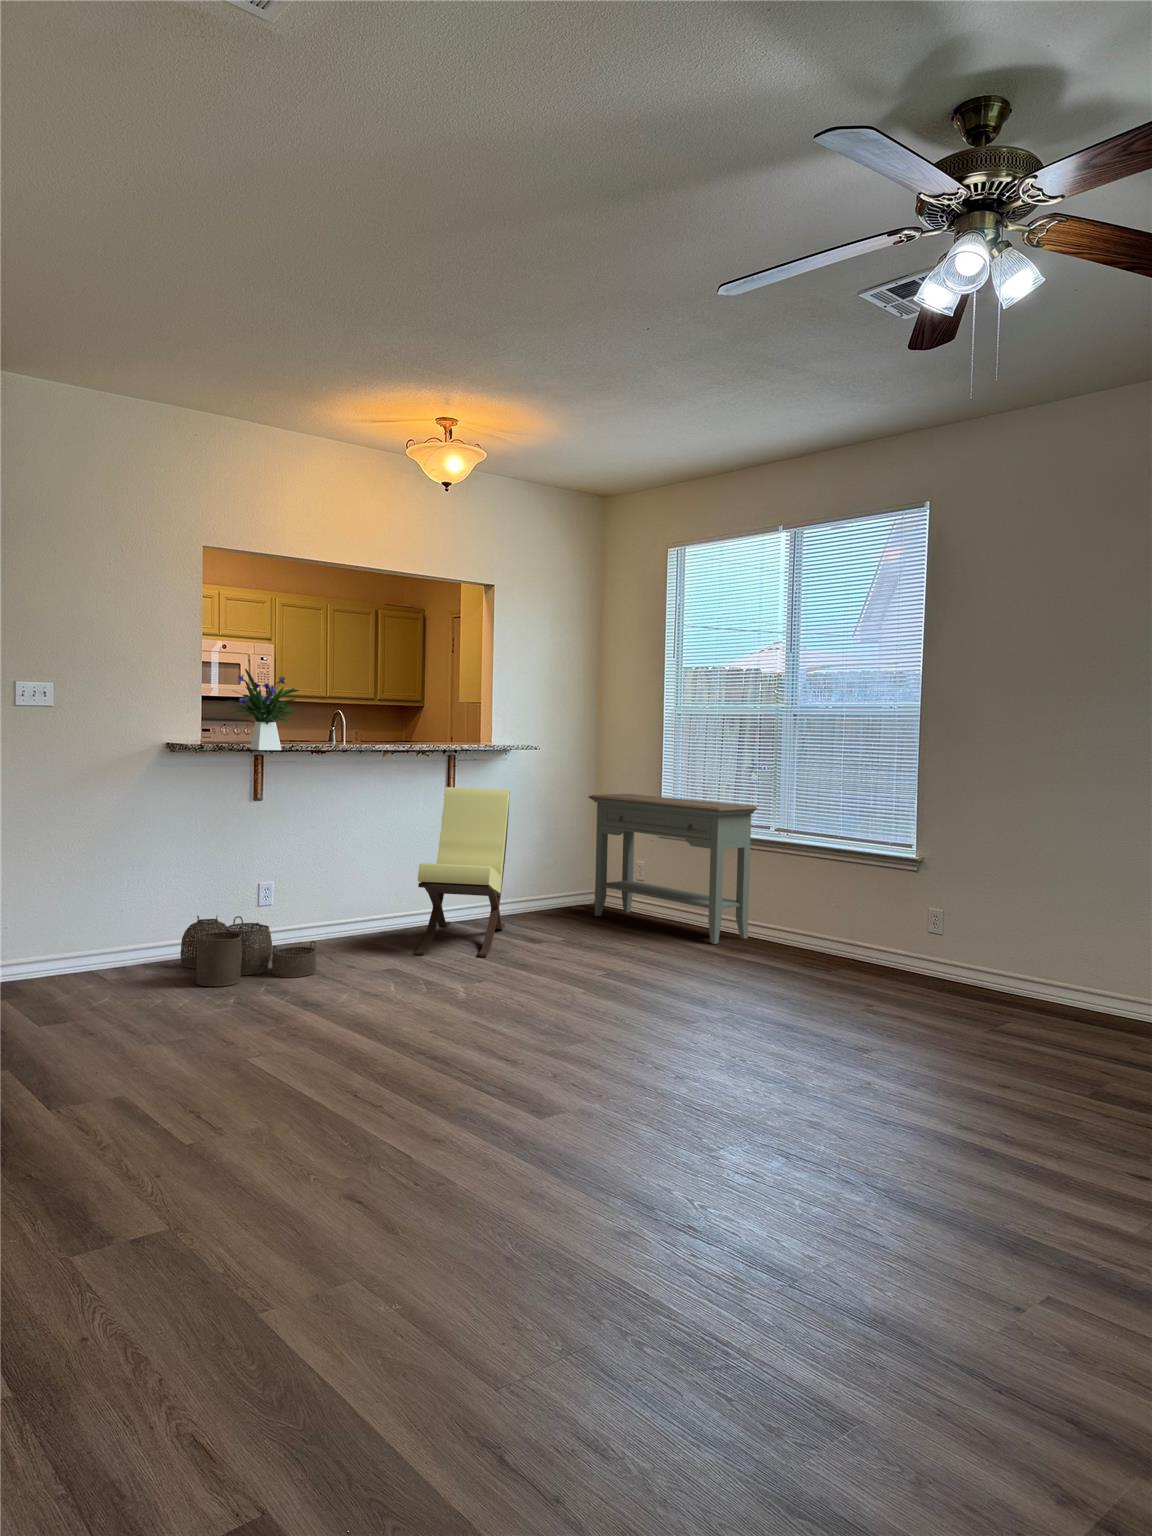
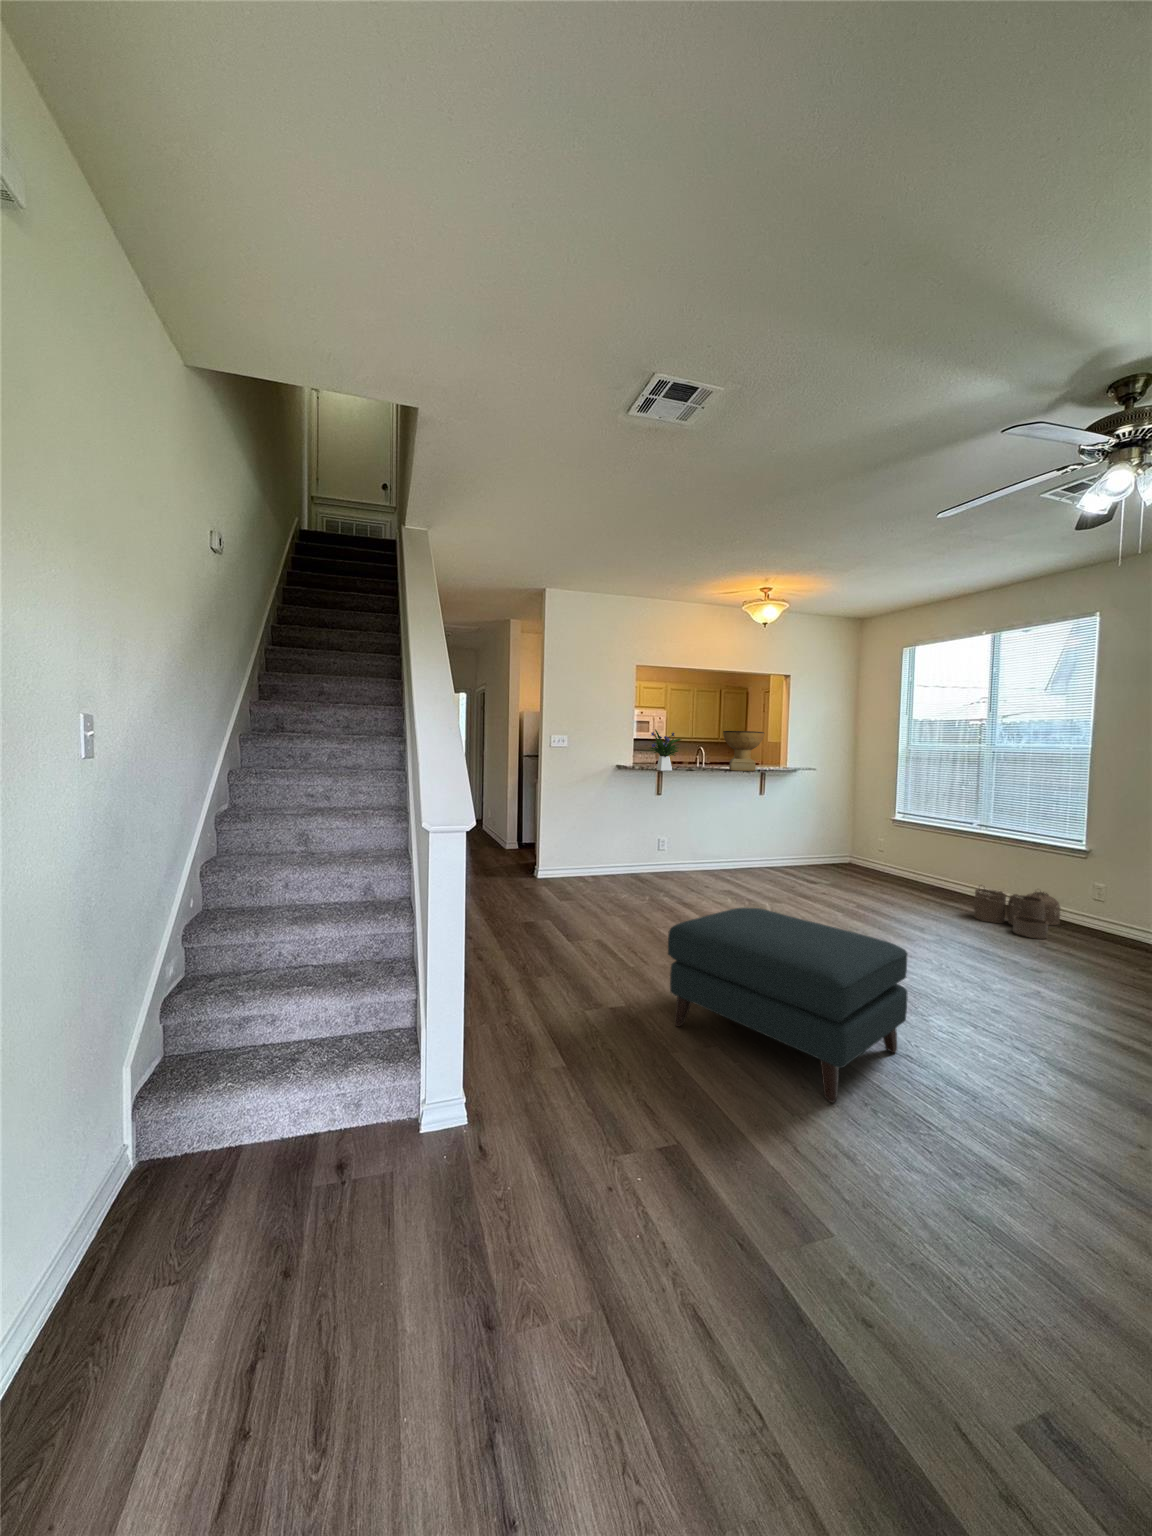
decorative bowl: none [379,676,452,750] -> present [723,731,764,771]
lounge chair: present [415,787,510,957] -> none [741,791,797,888]
console table: present [589,794,757,944] -> none [847,798,964,894]
woven basket: present [180,916,316,986] -> present [974,888,1060,939]
ottoman: none [249,996,690,1352] -> present [668,907,908,1102]

